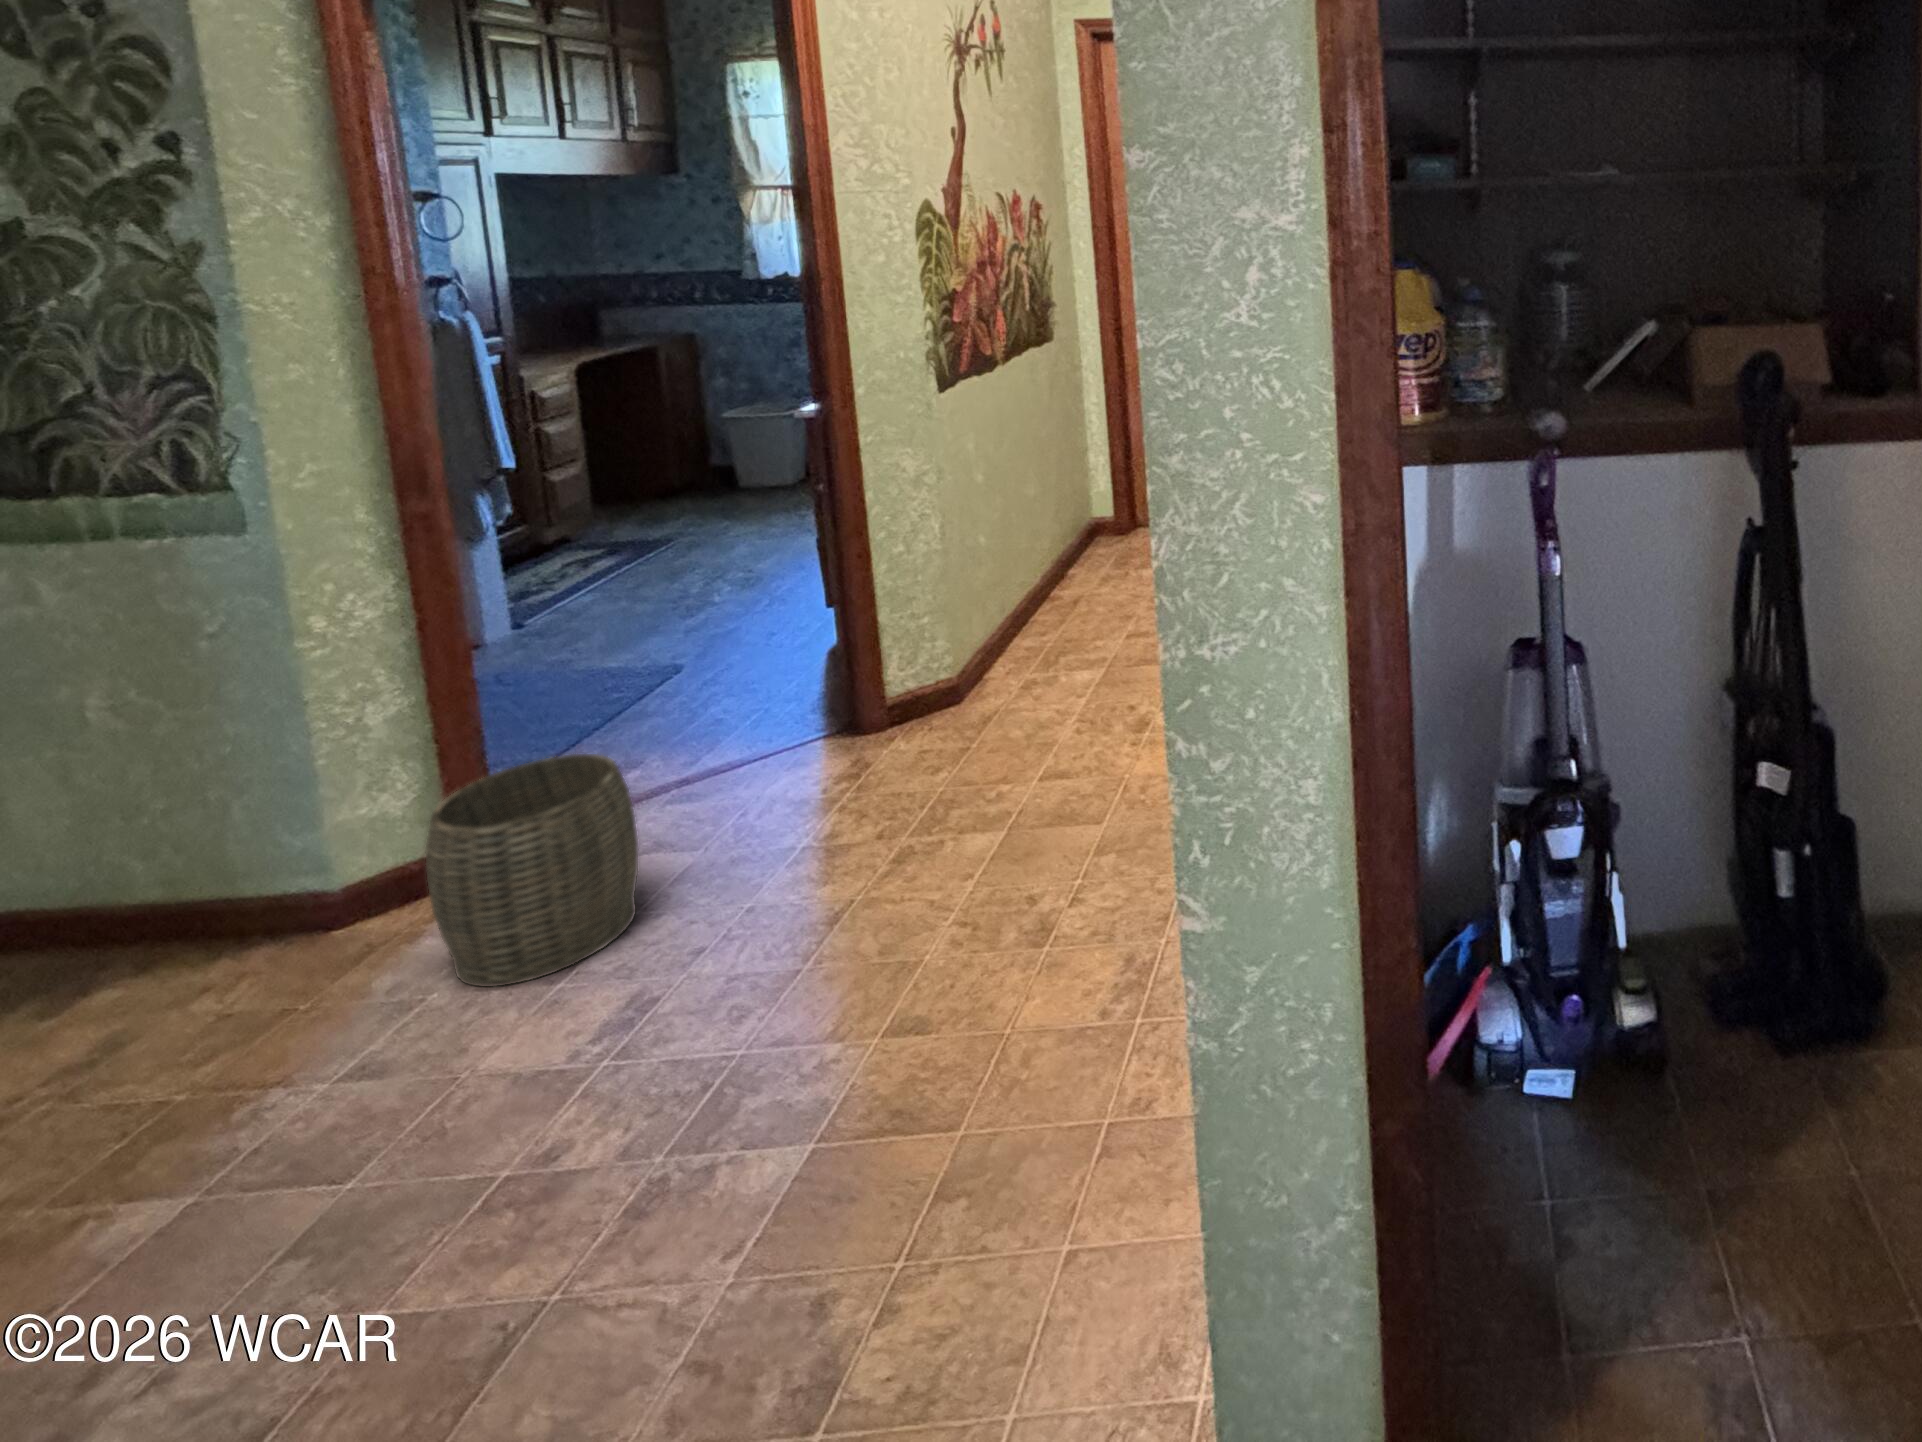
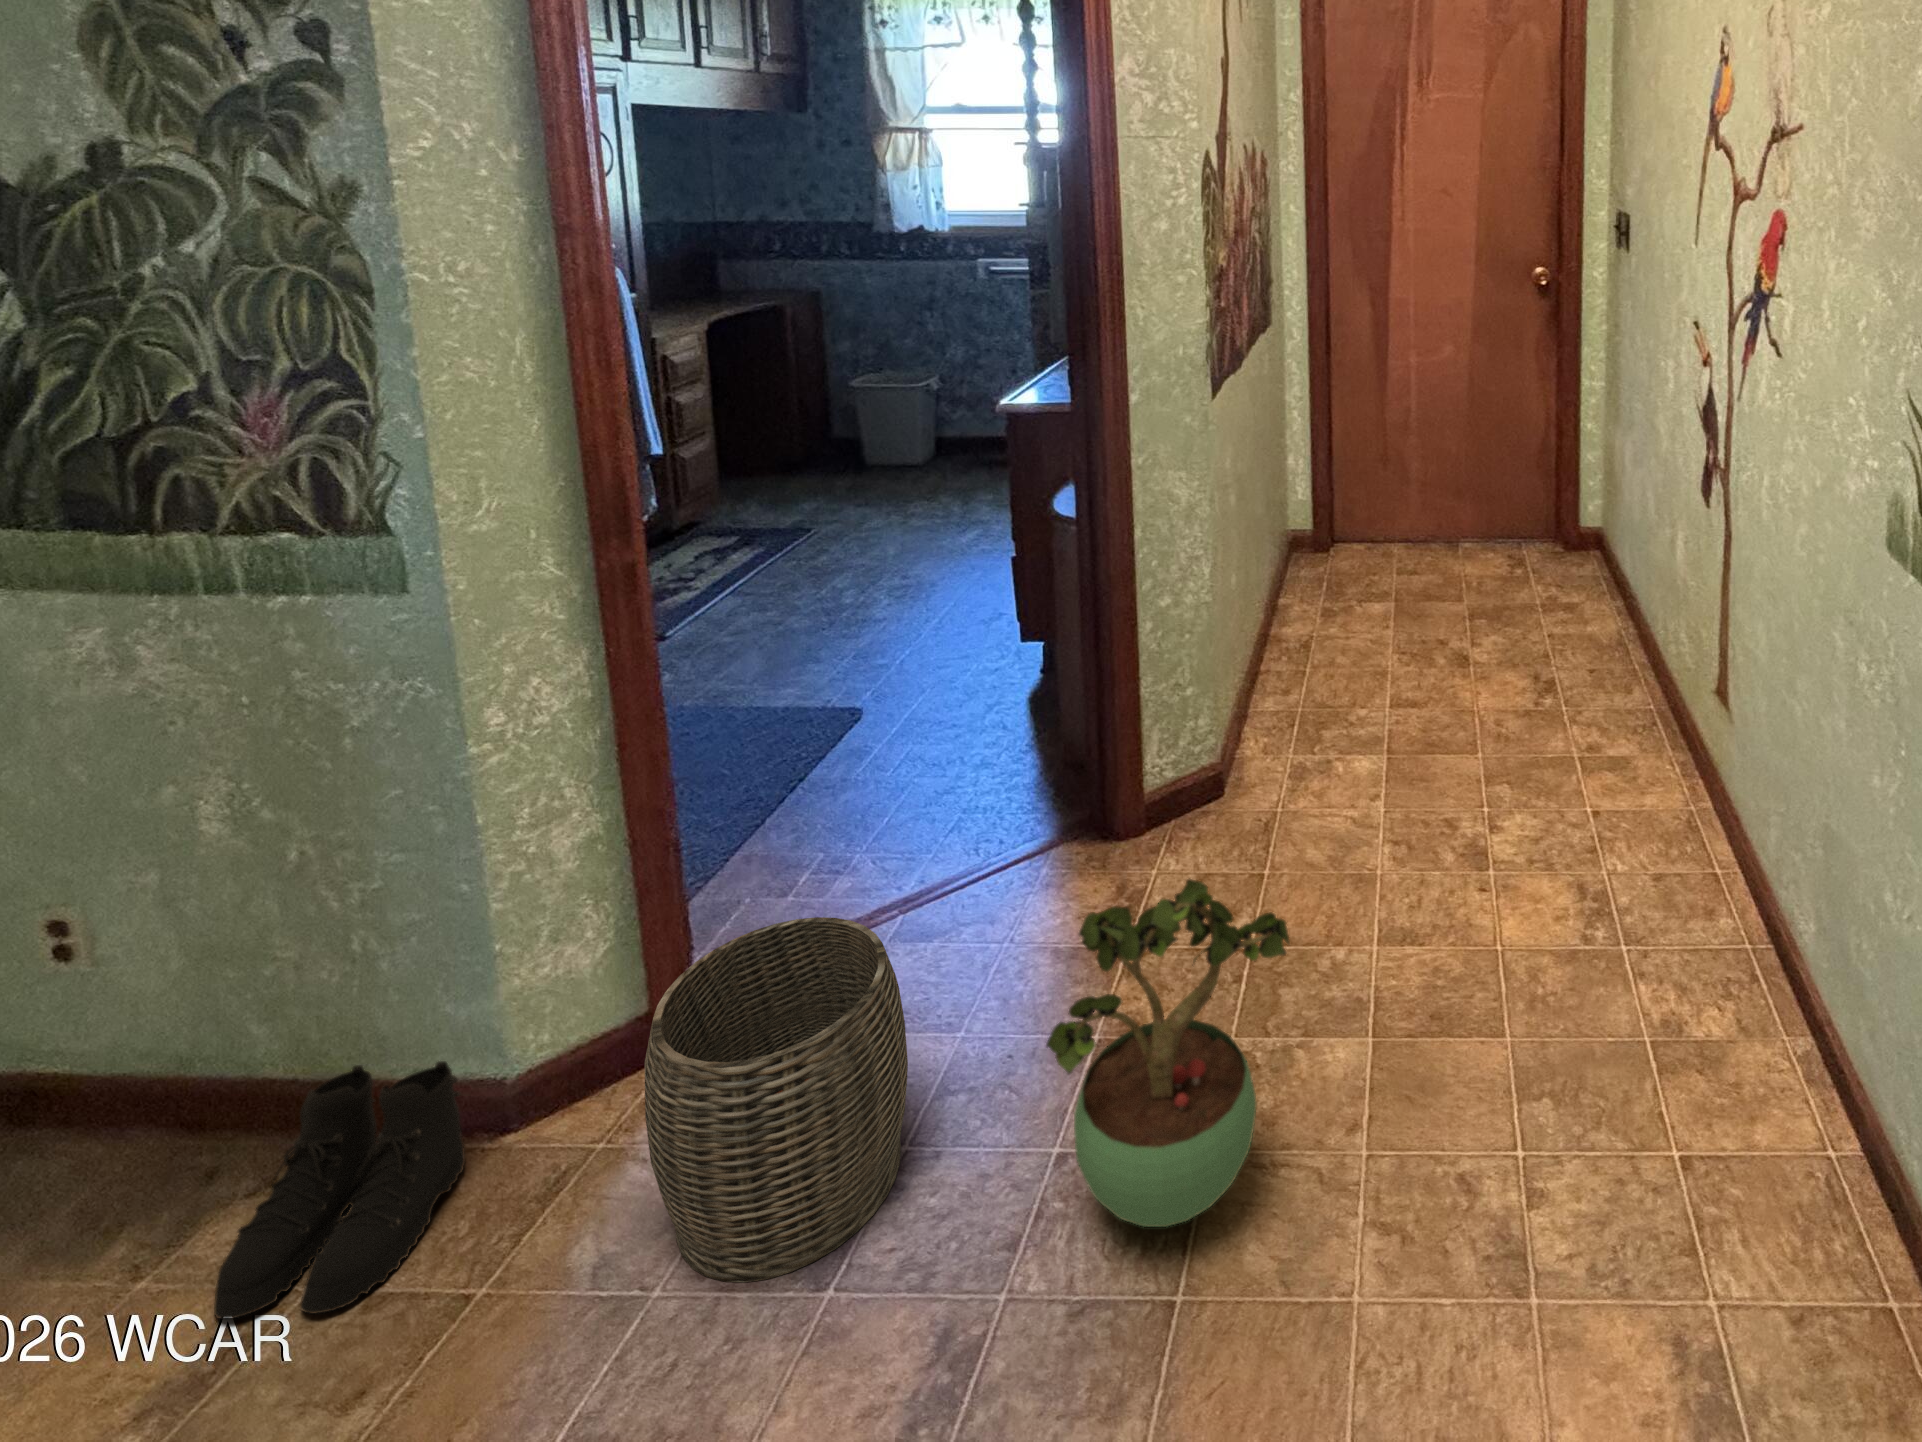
potted plant: none [717,689,899,931] -> present [1046,879,1290,1227]
boots: none [100,871,299,1033] -> present [214,1061,465,1319]

